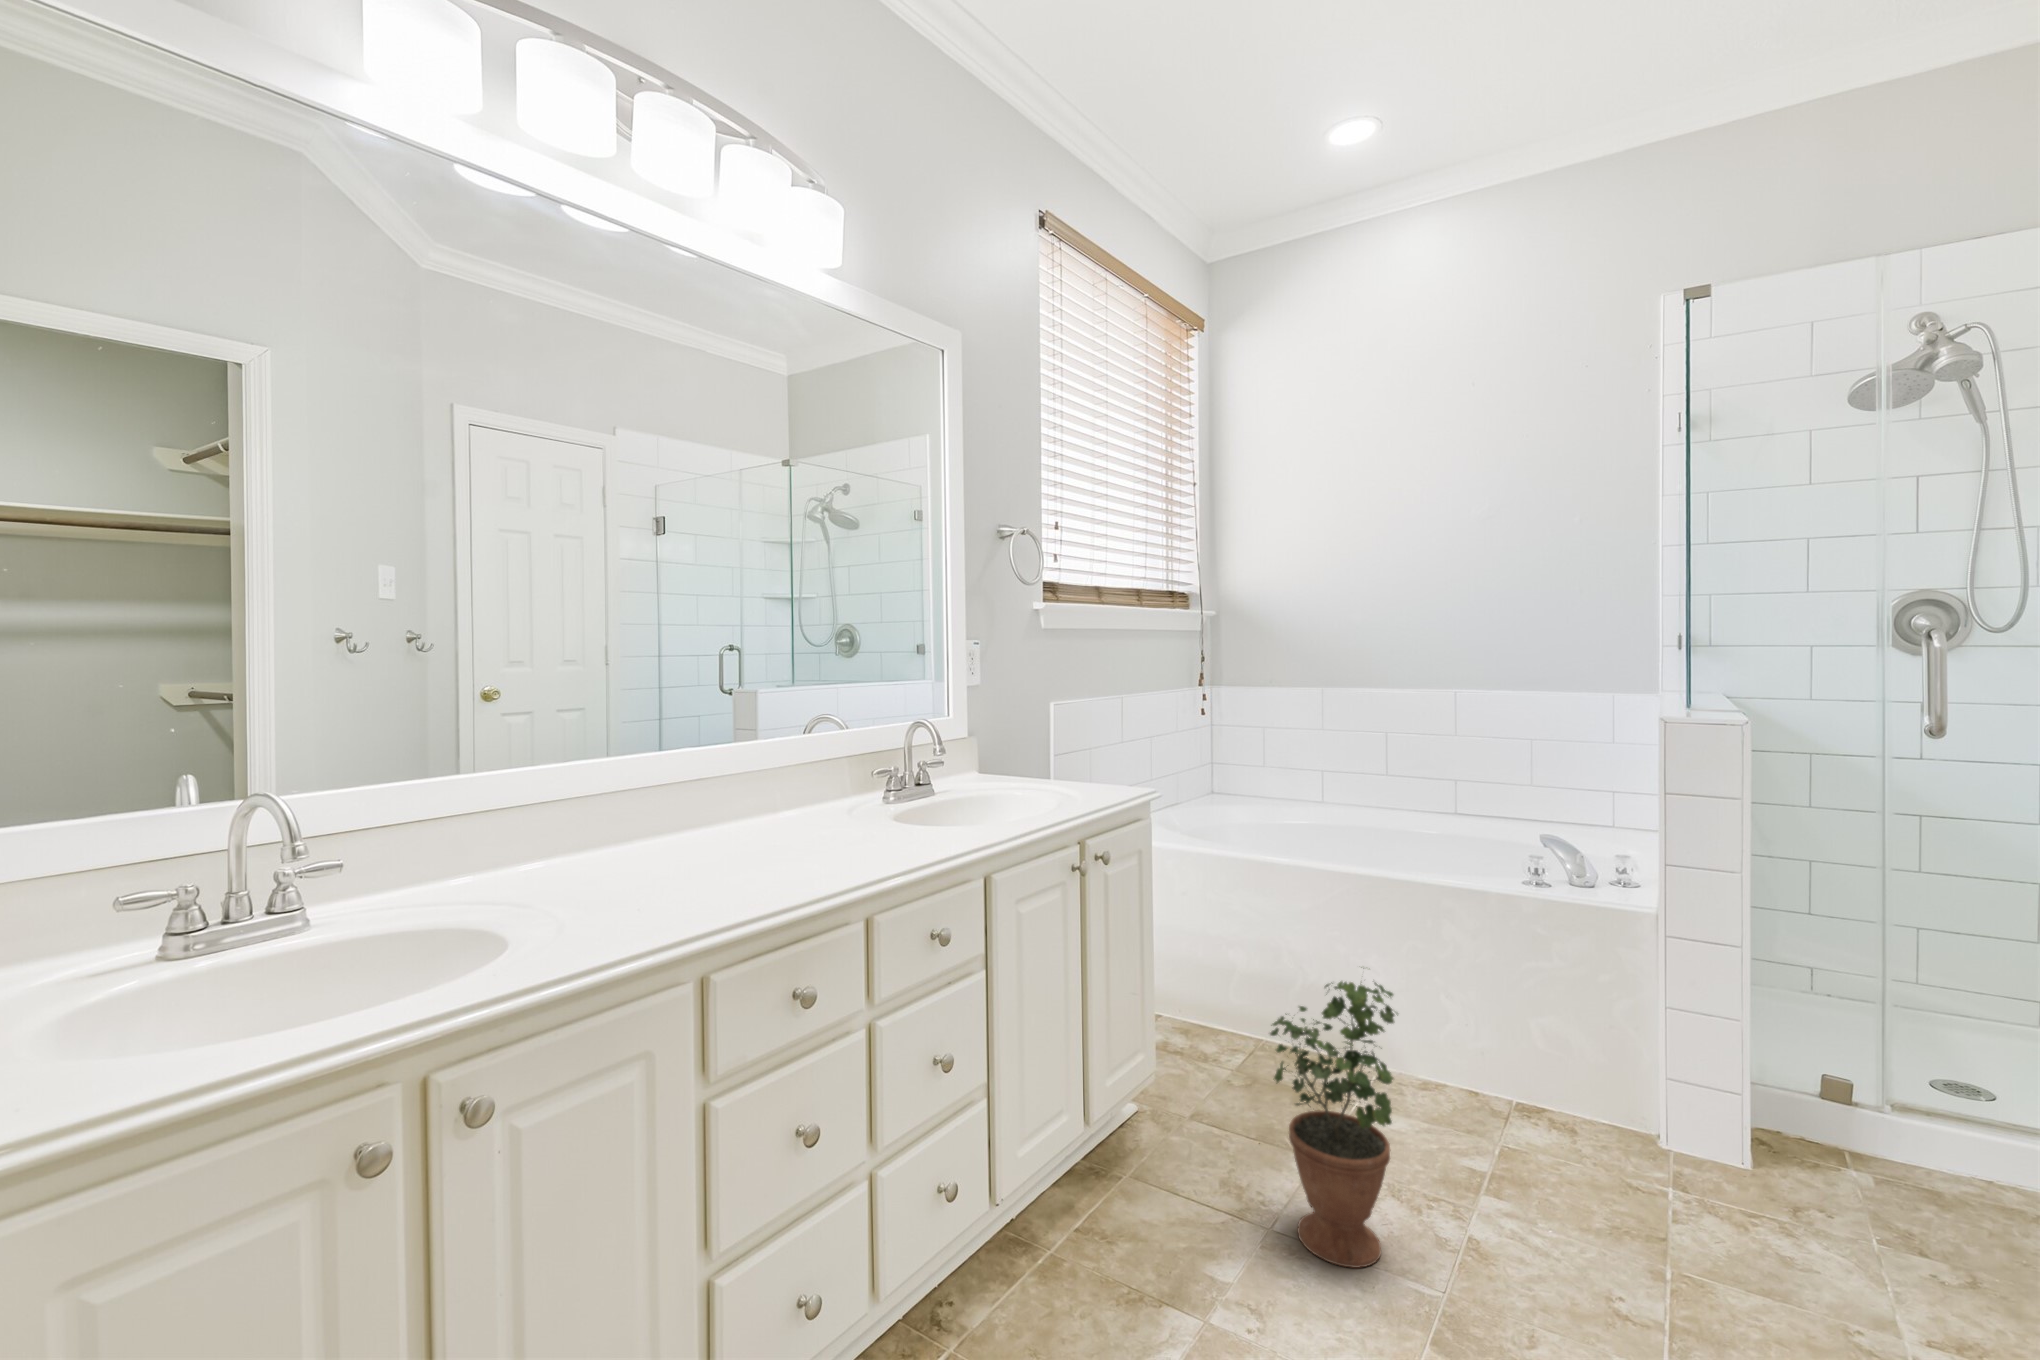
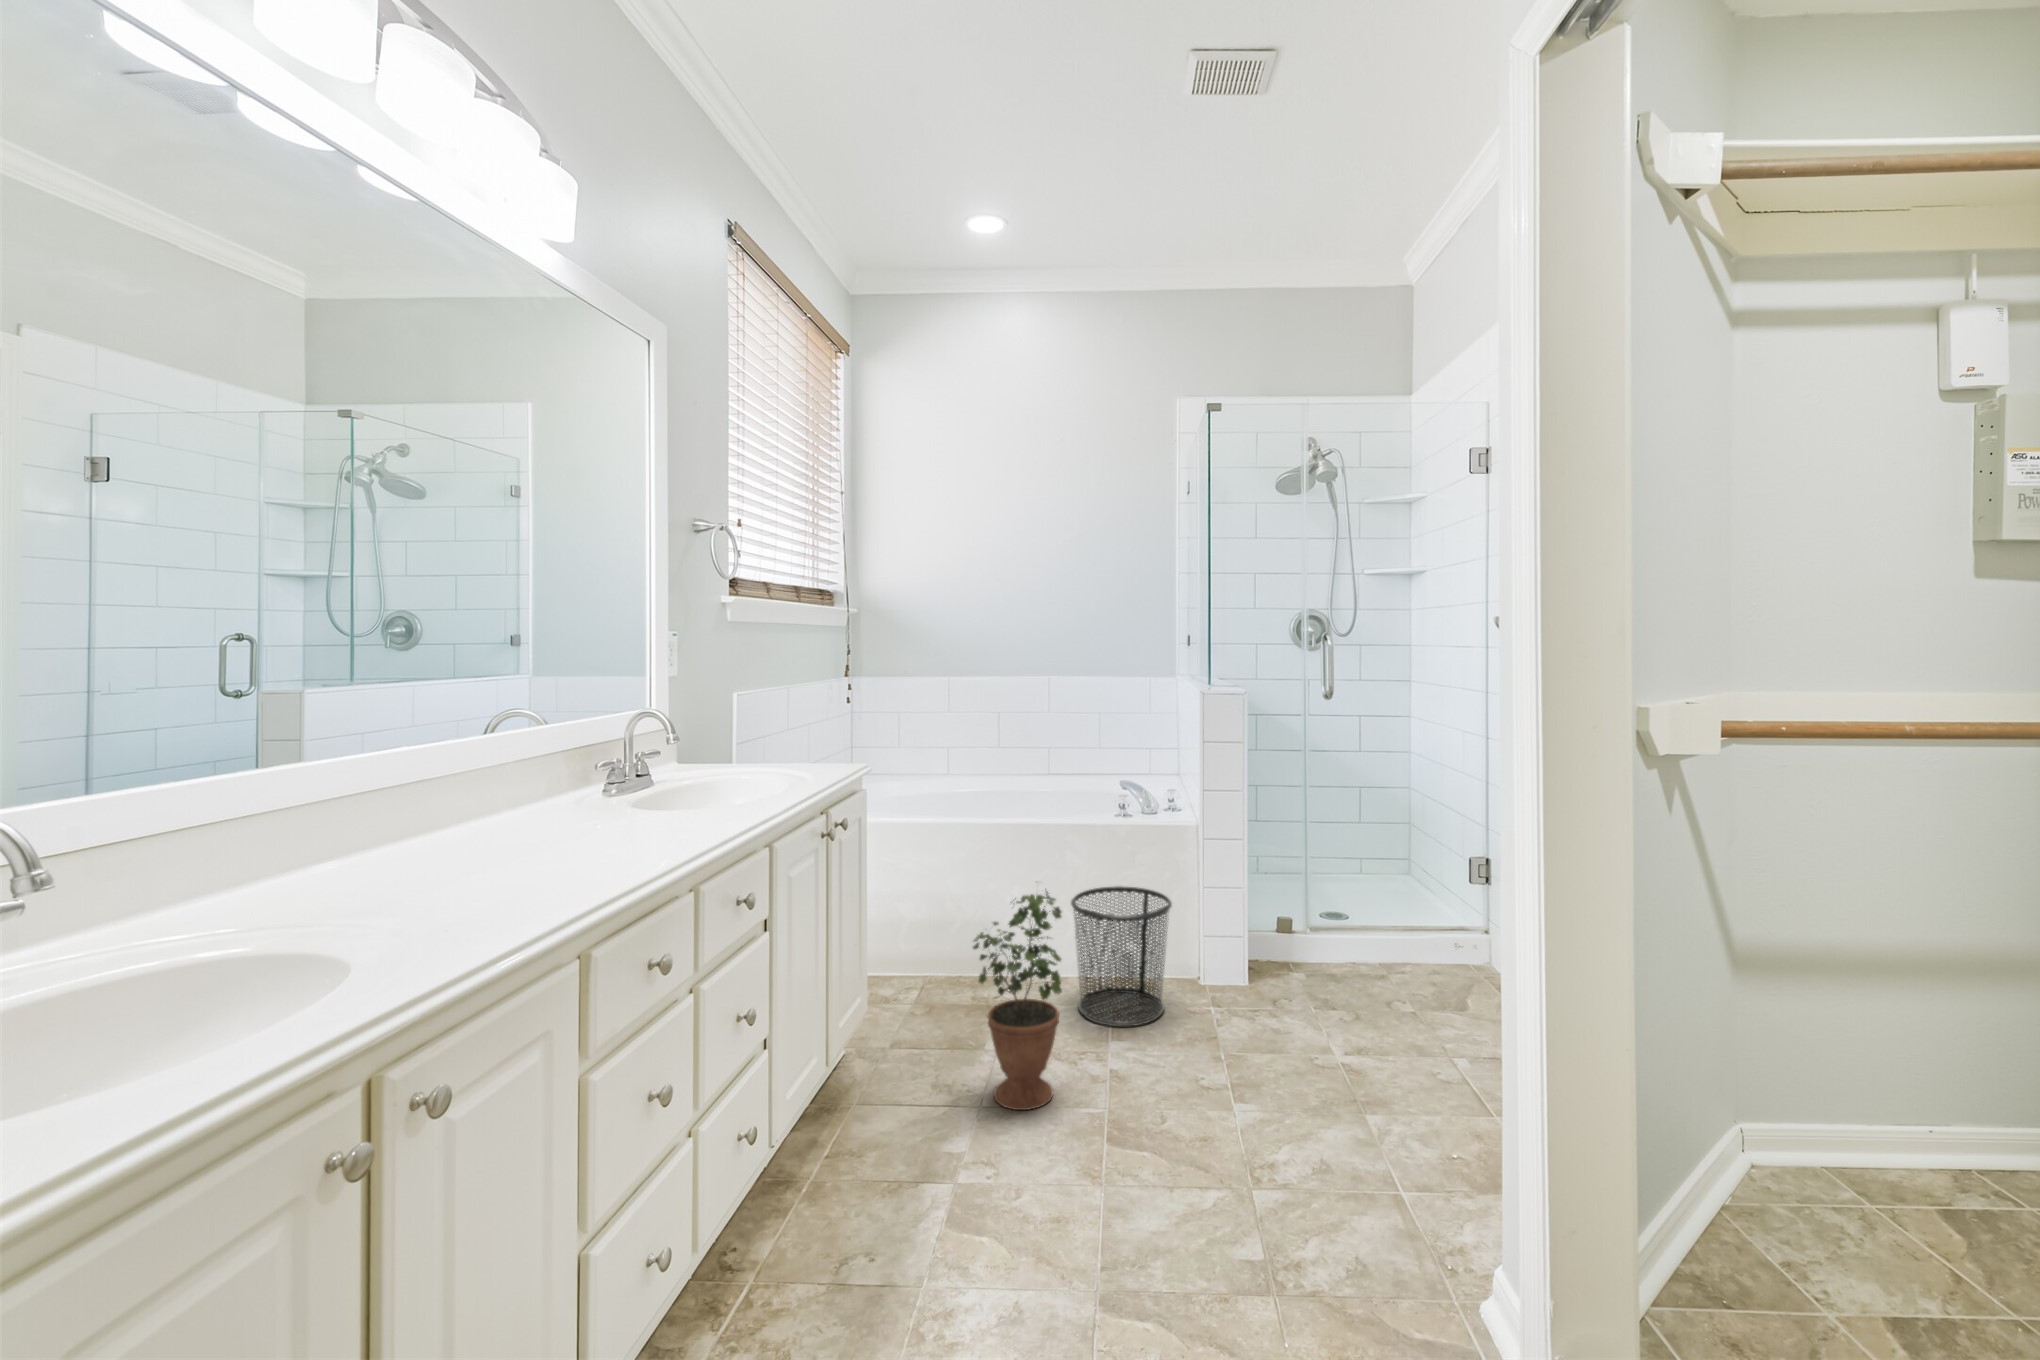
waste bin: none [1441,984,1609,1195] -> present [1071,886,1172,1026]

